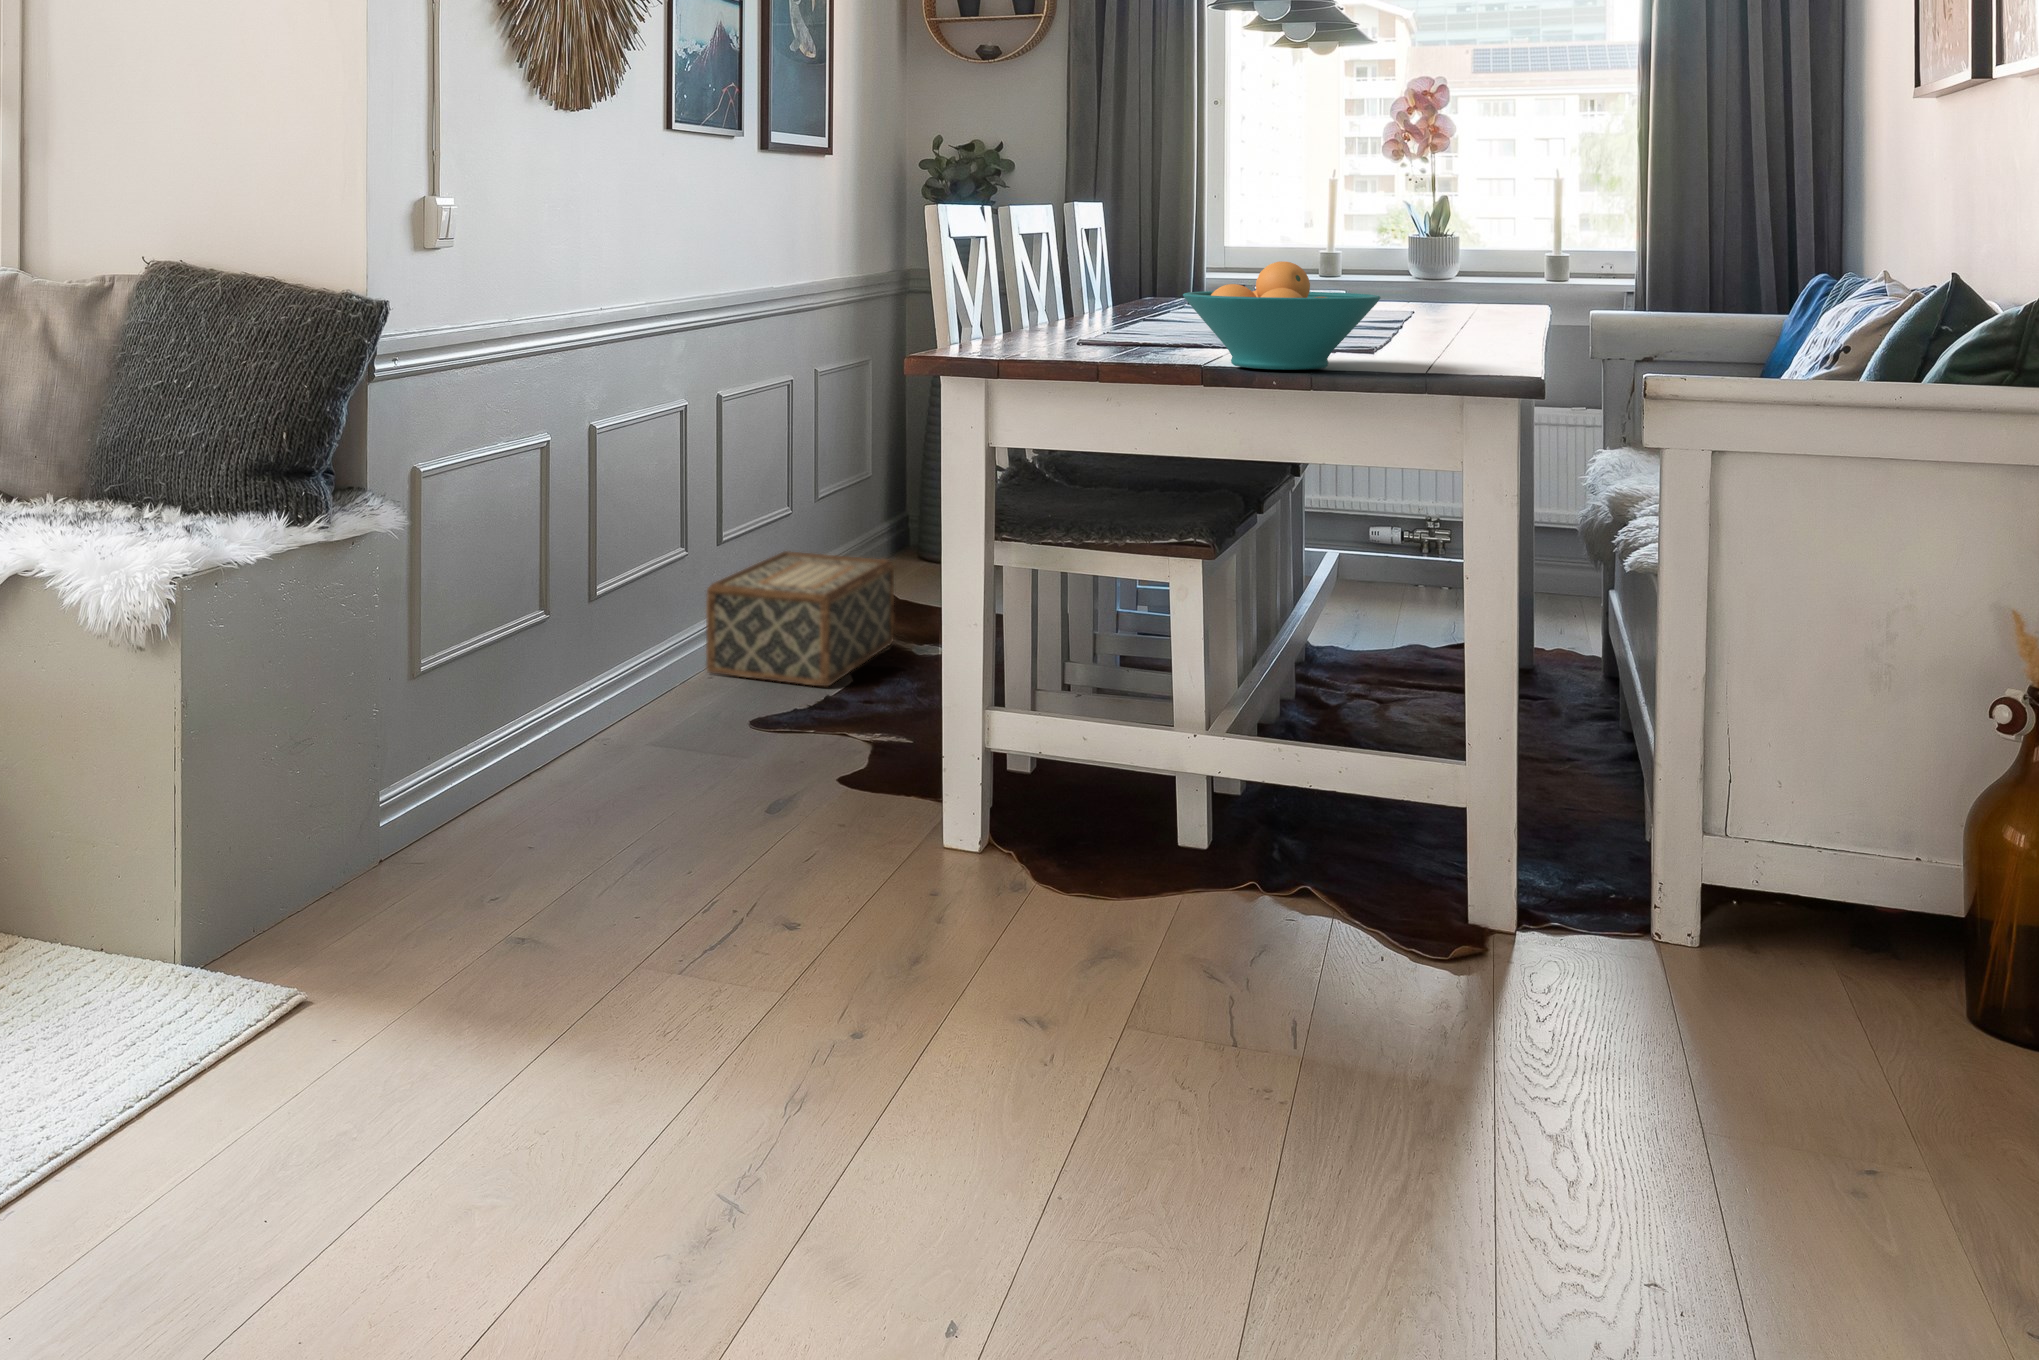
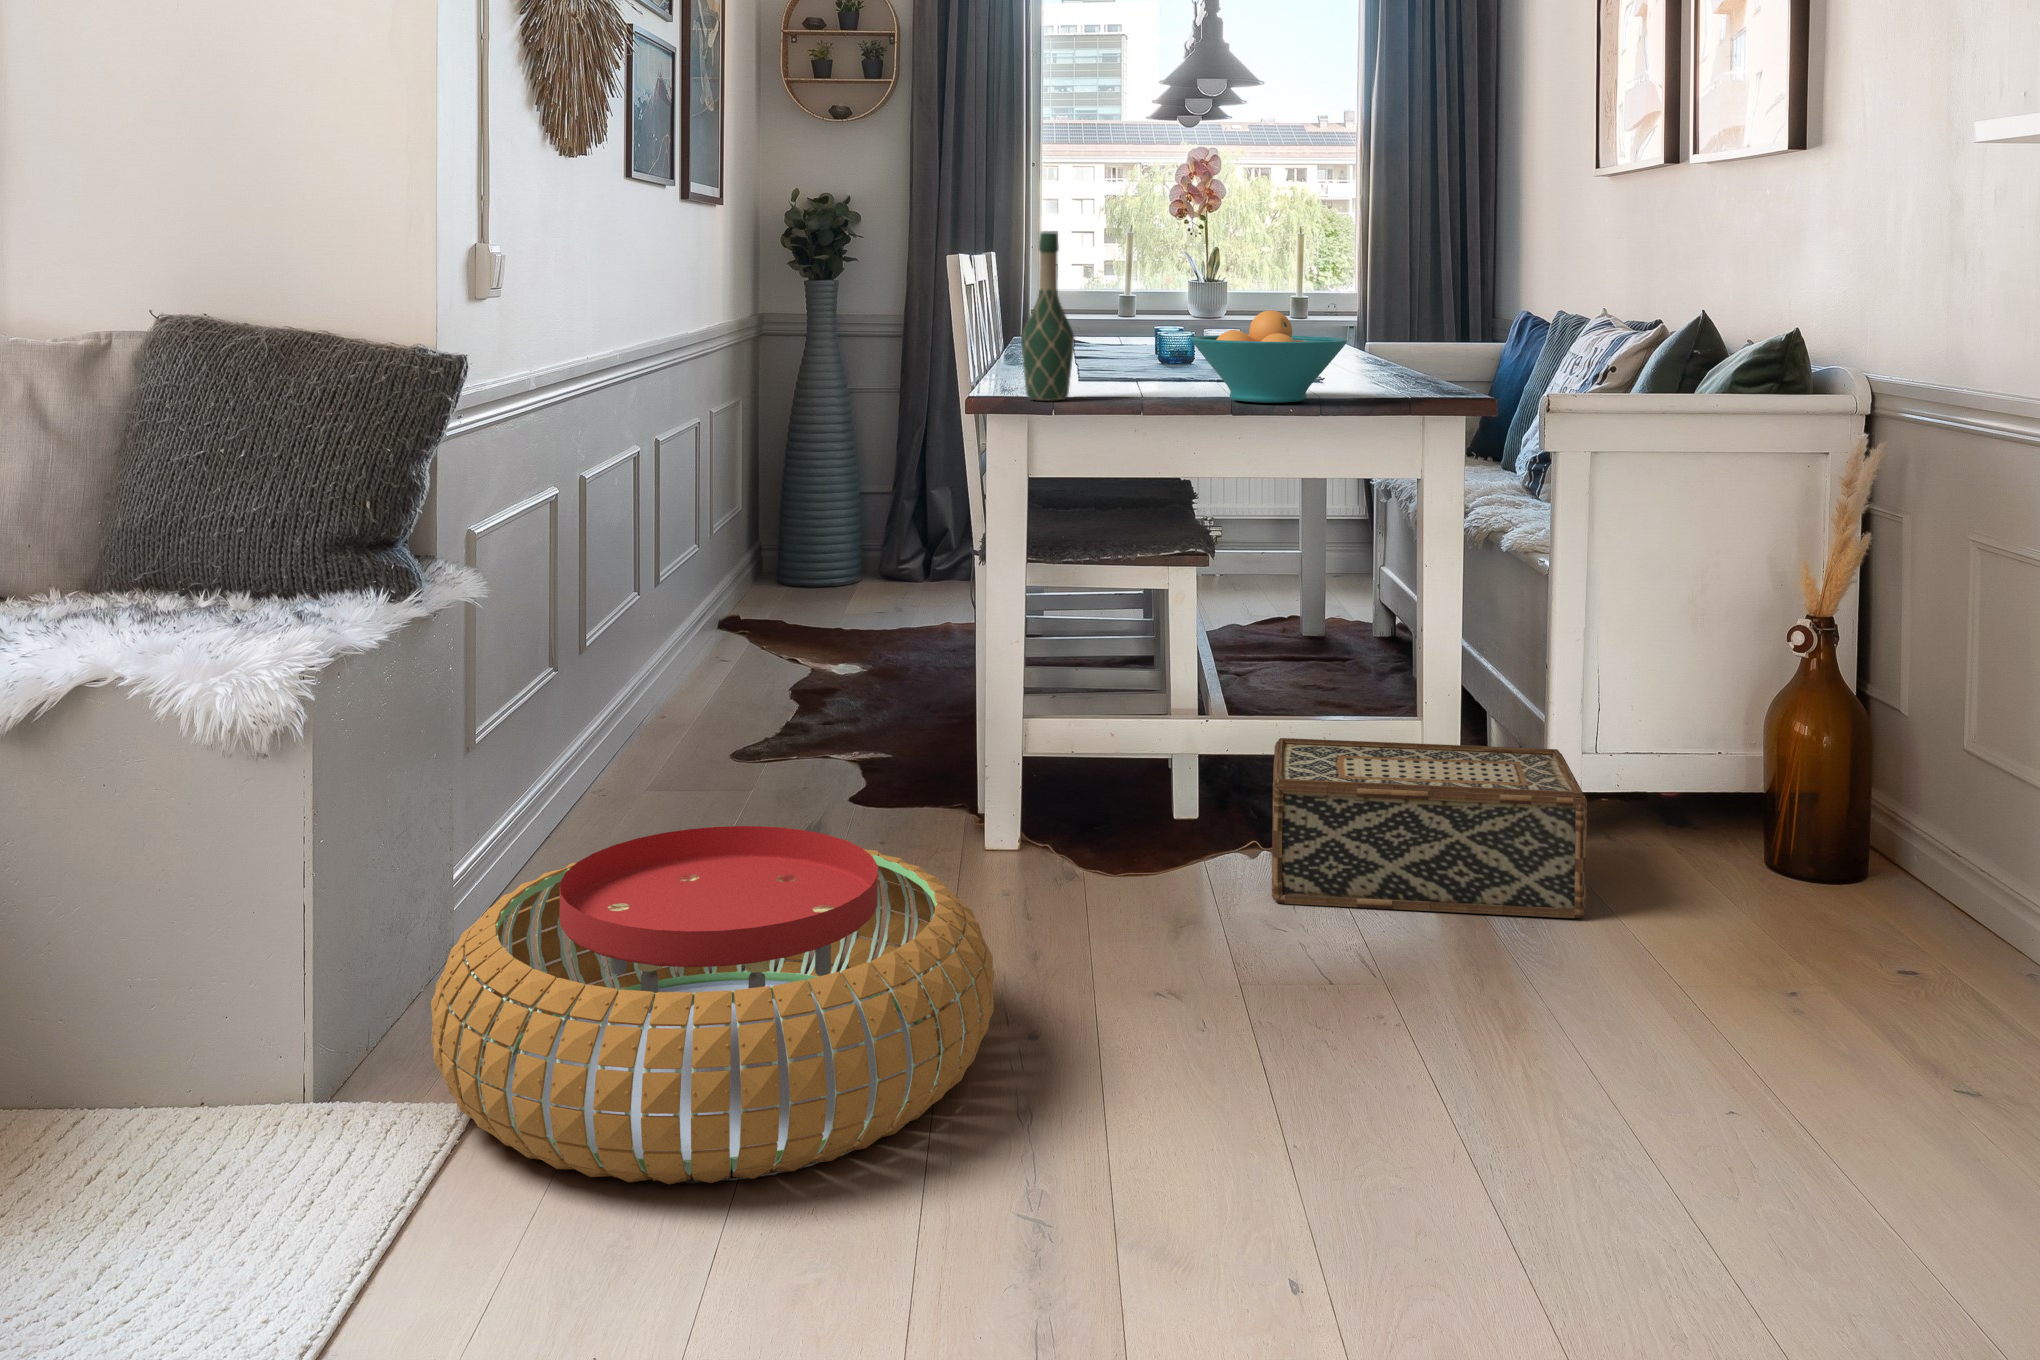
wine bottle: none [987,174,1048,360] -> present [1021,232,1075,400]
woven basket: present [706,551,894,686] -> present [1272,738,1587,918]
pouf: none [256,771,804,1111] -> present [431,826,994,1184]

